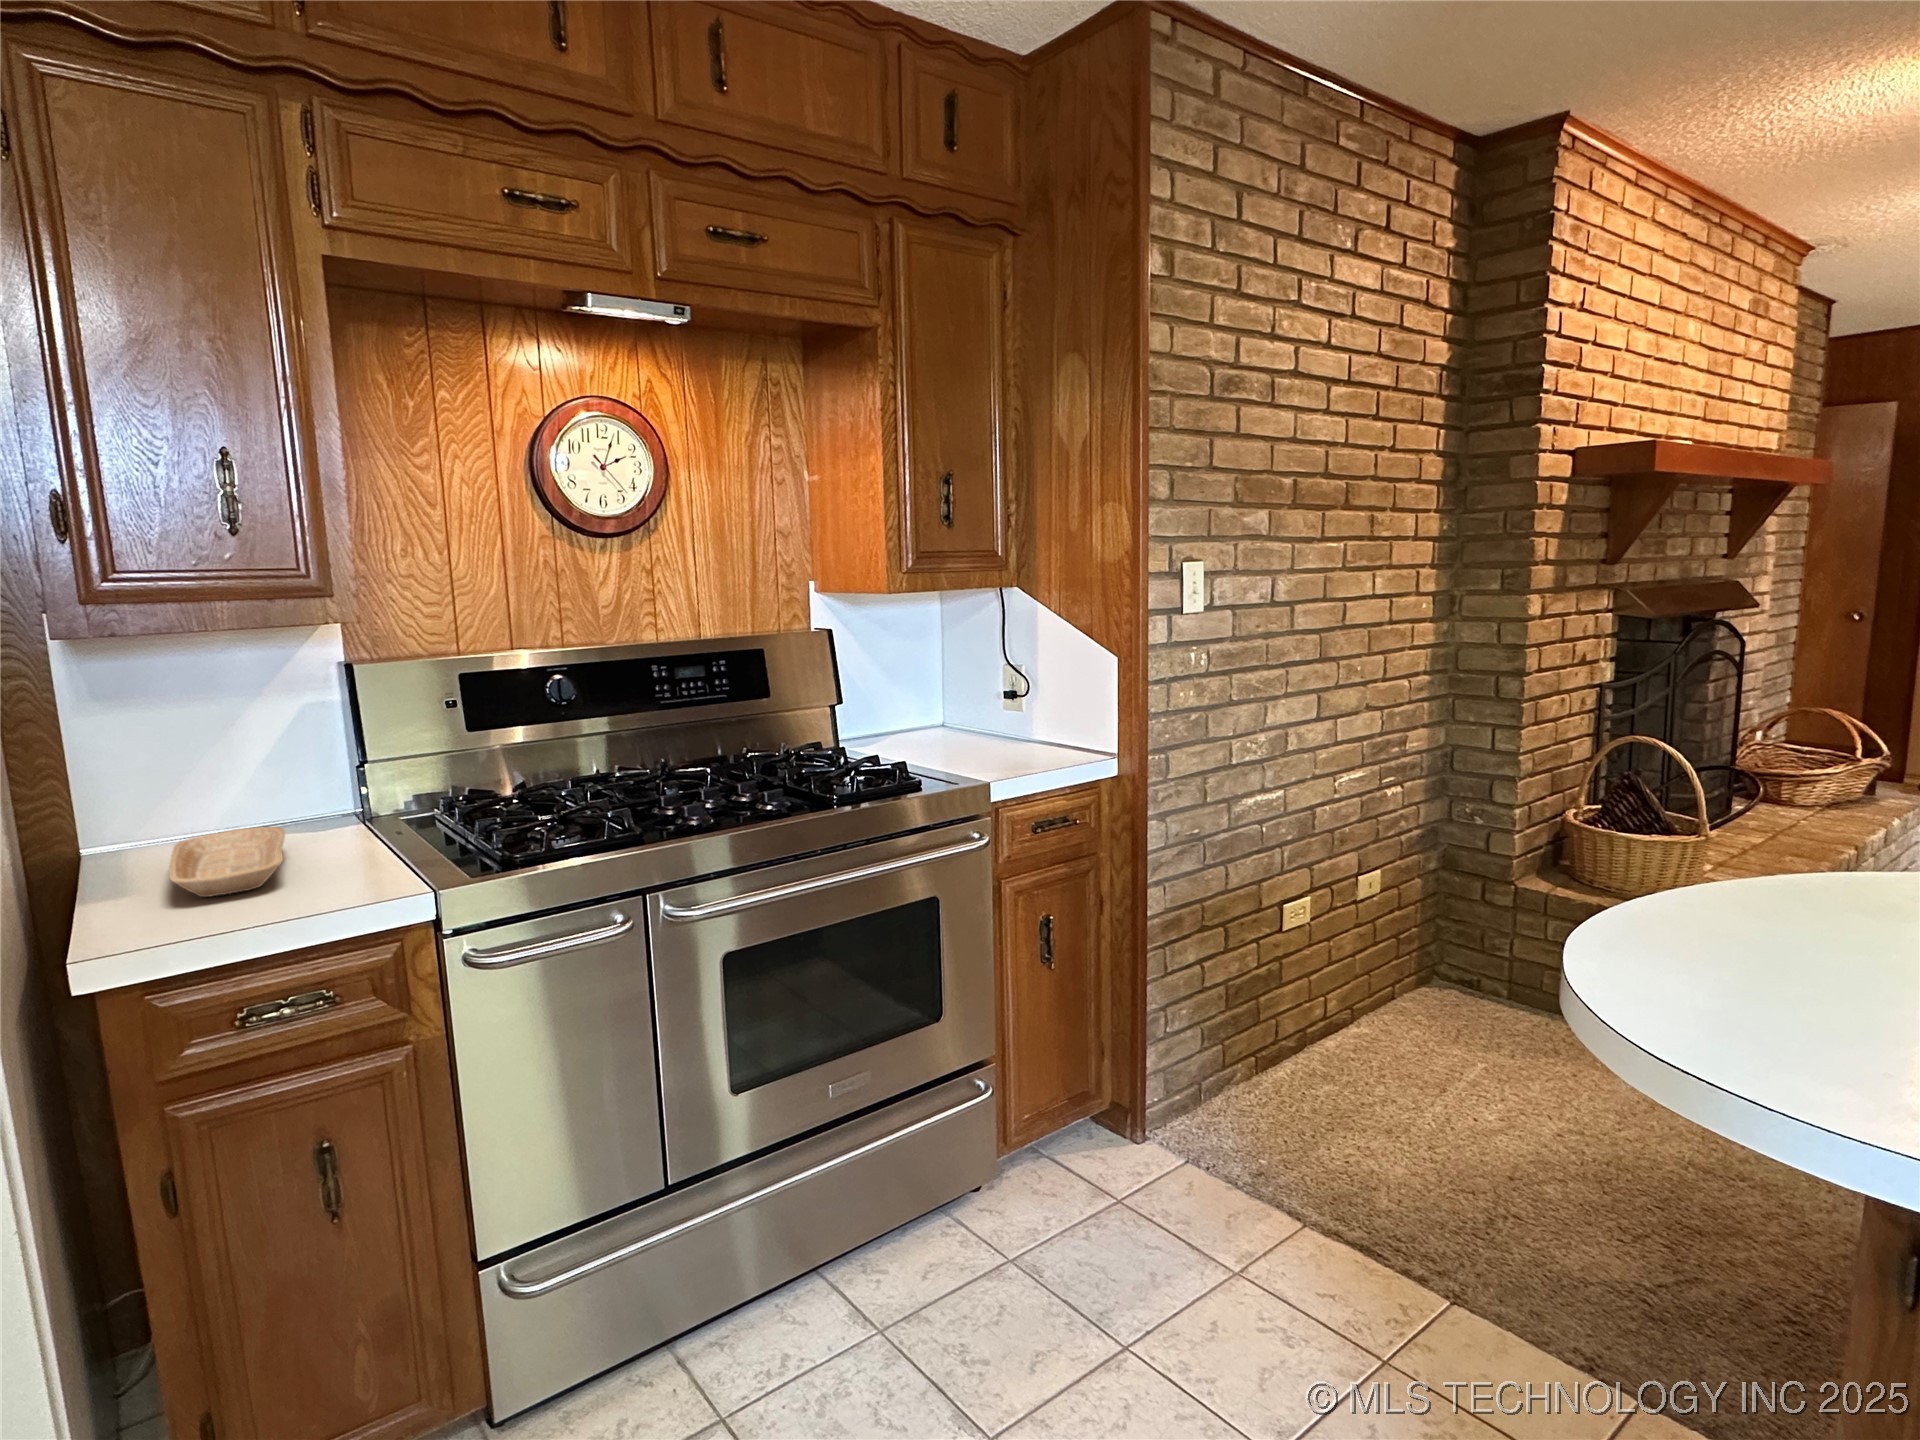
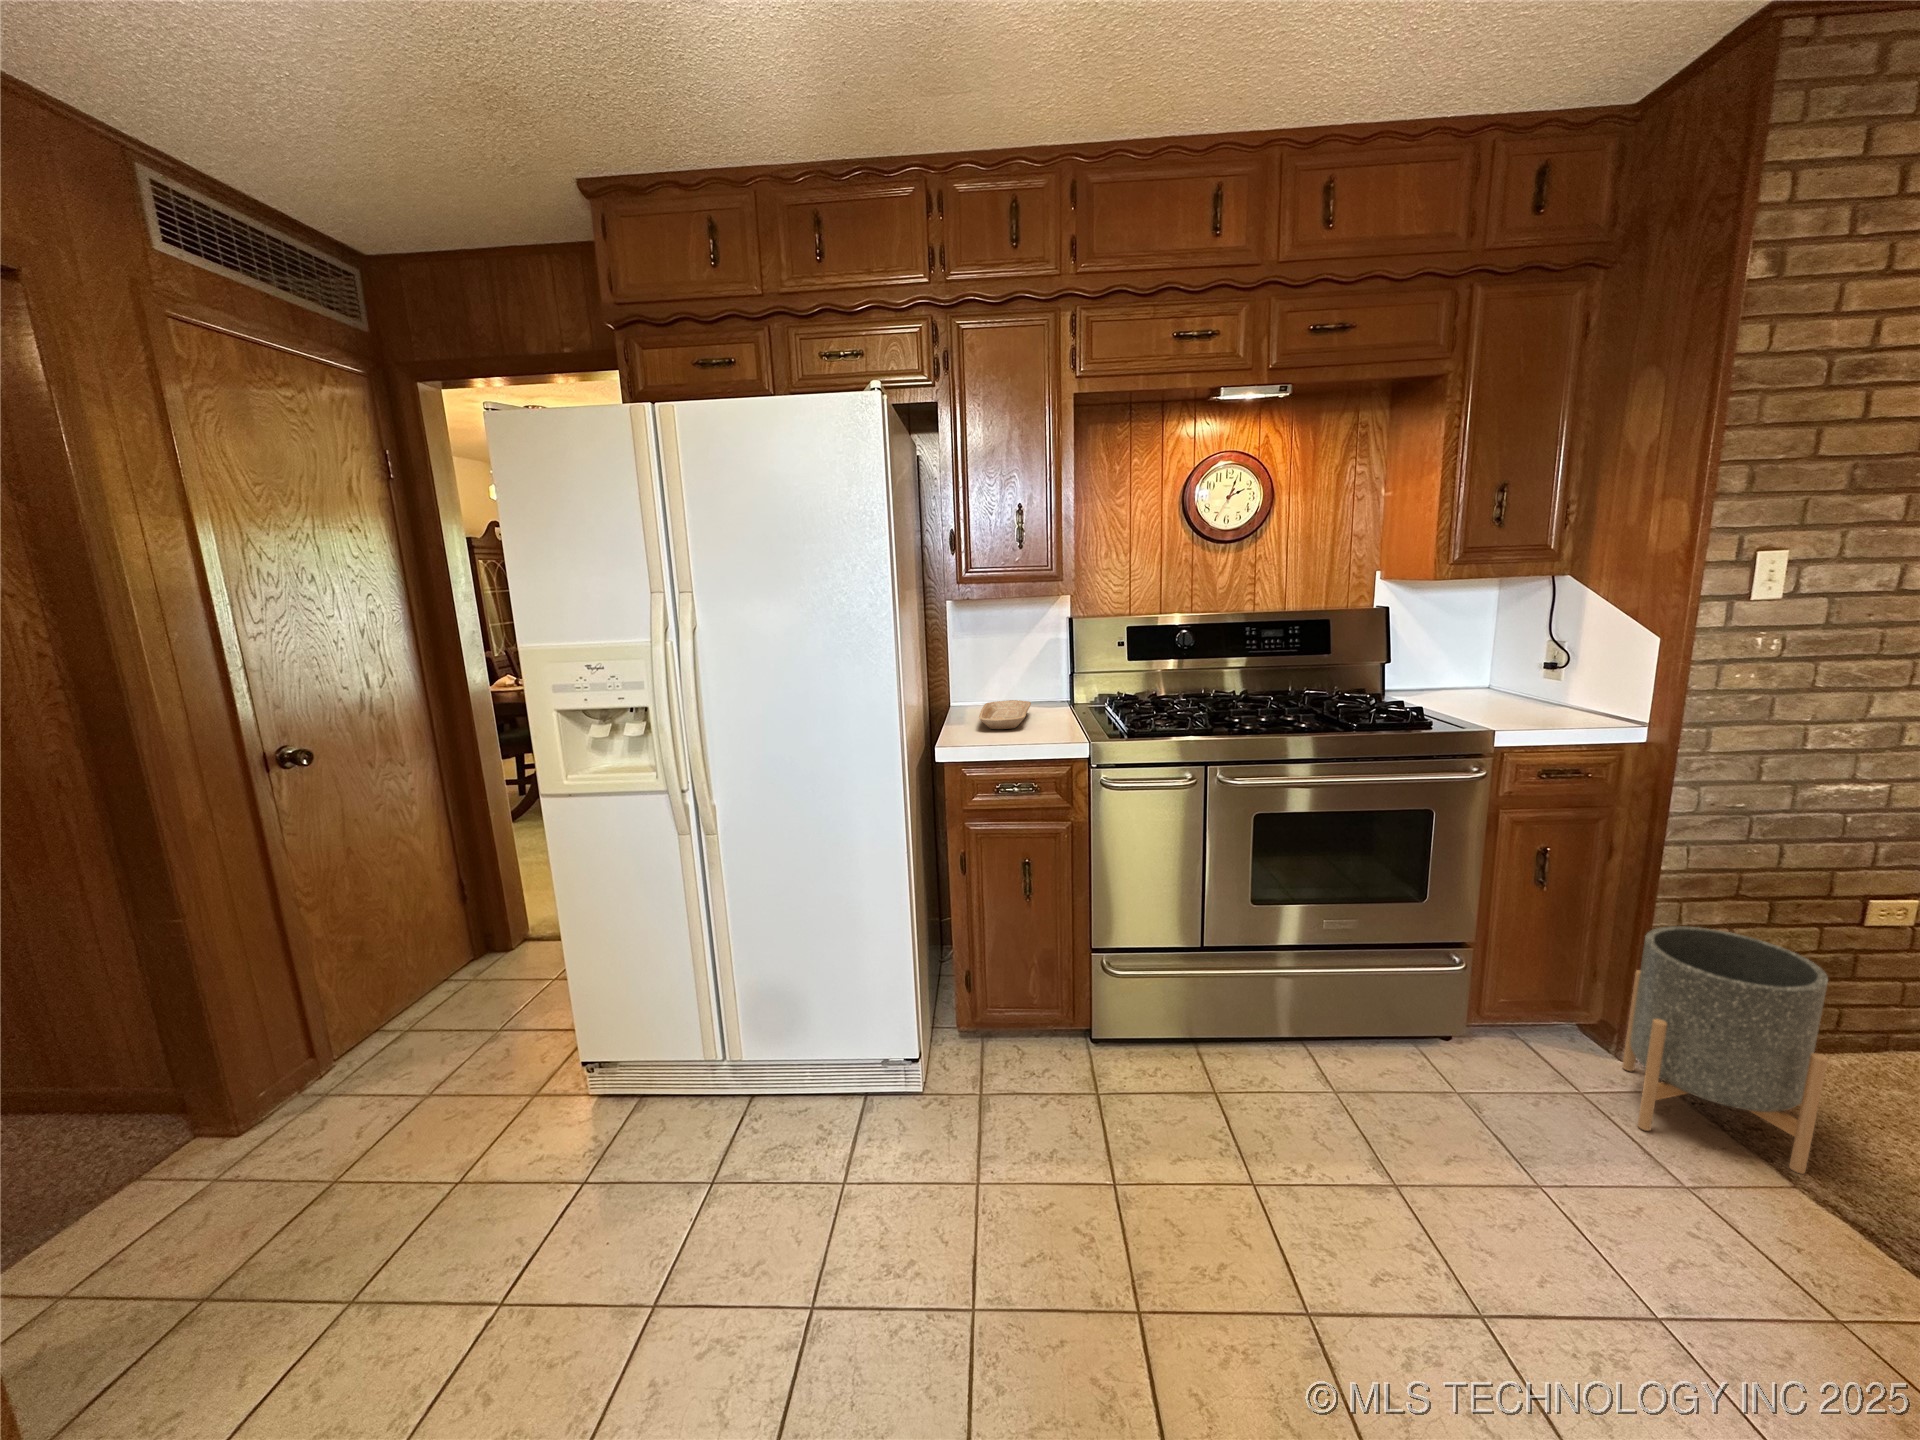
planter: none [1141,970,1313,1223] -> present [1622,926,1828,1174]

